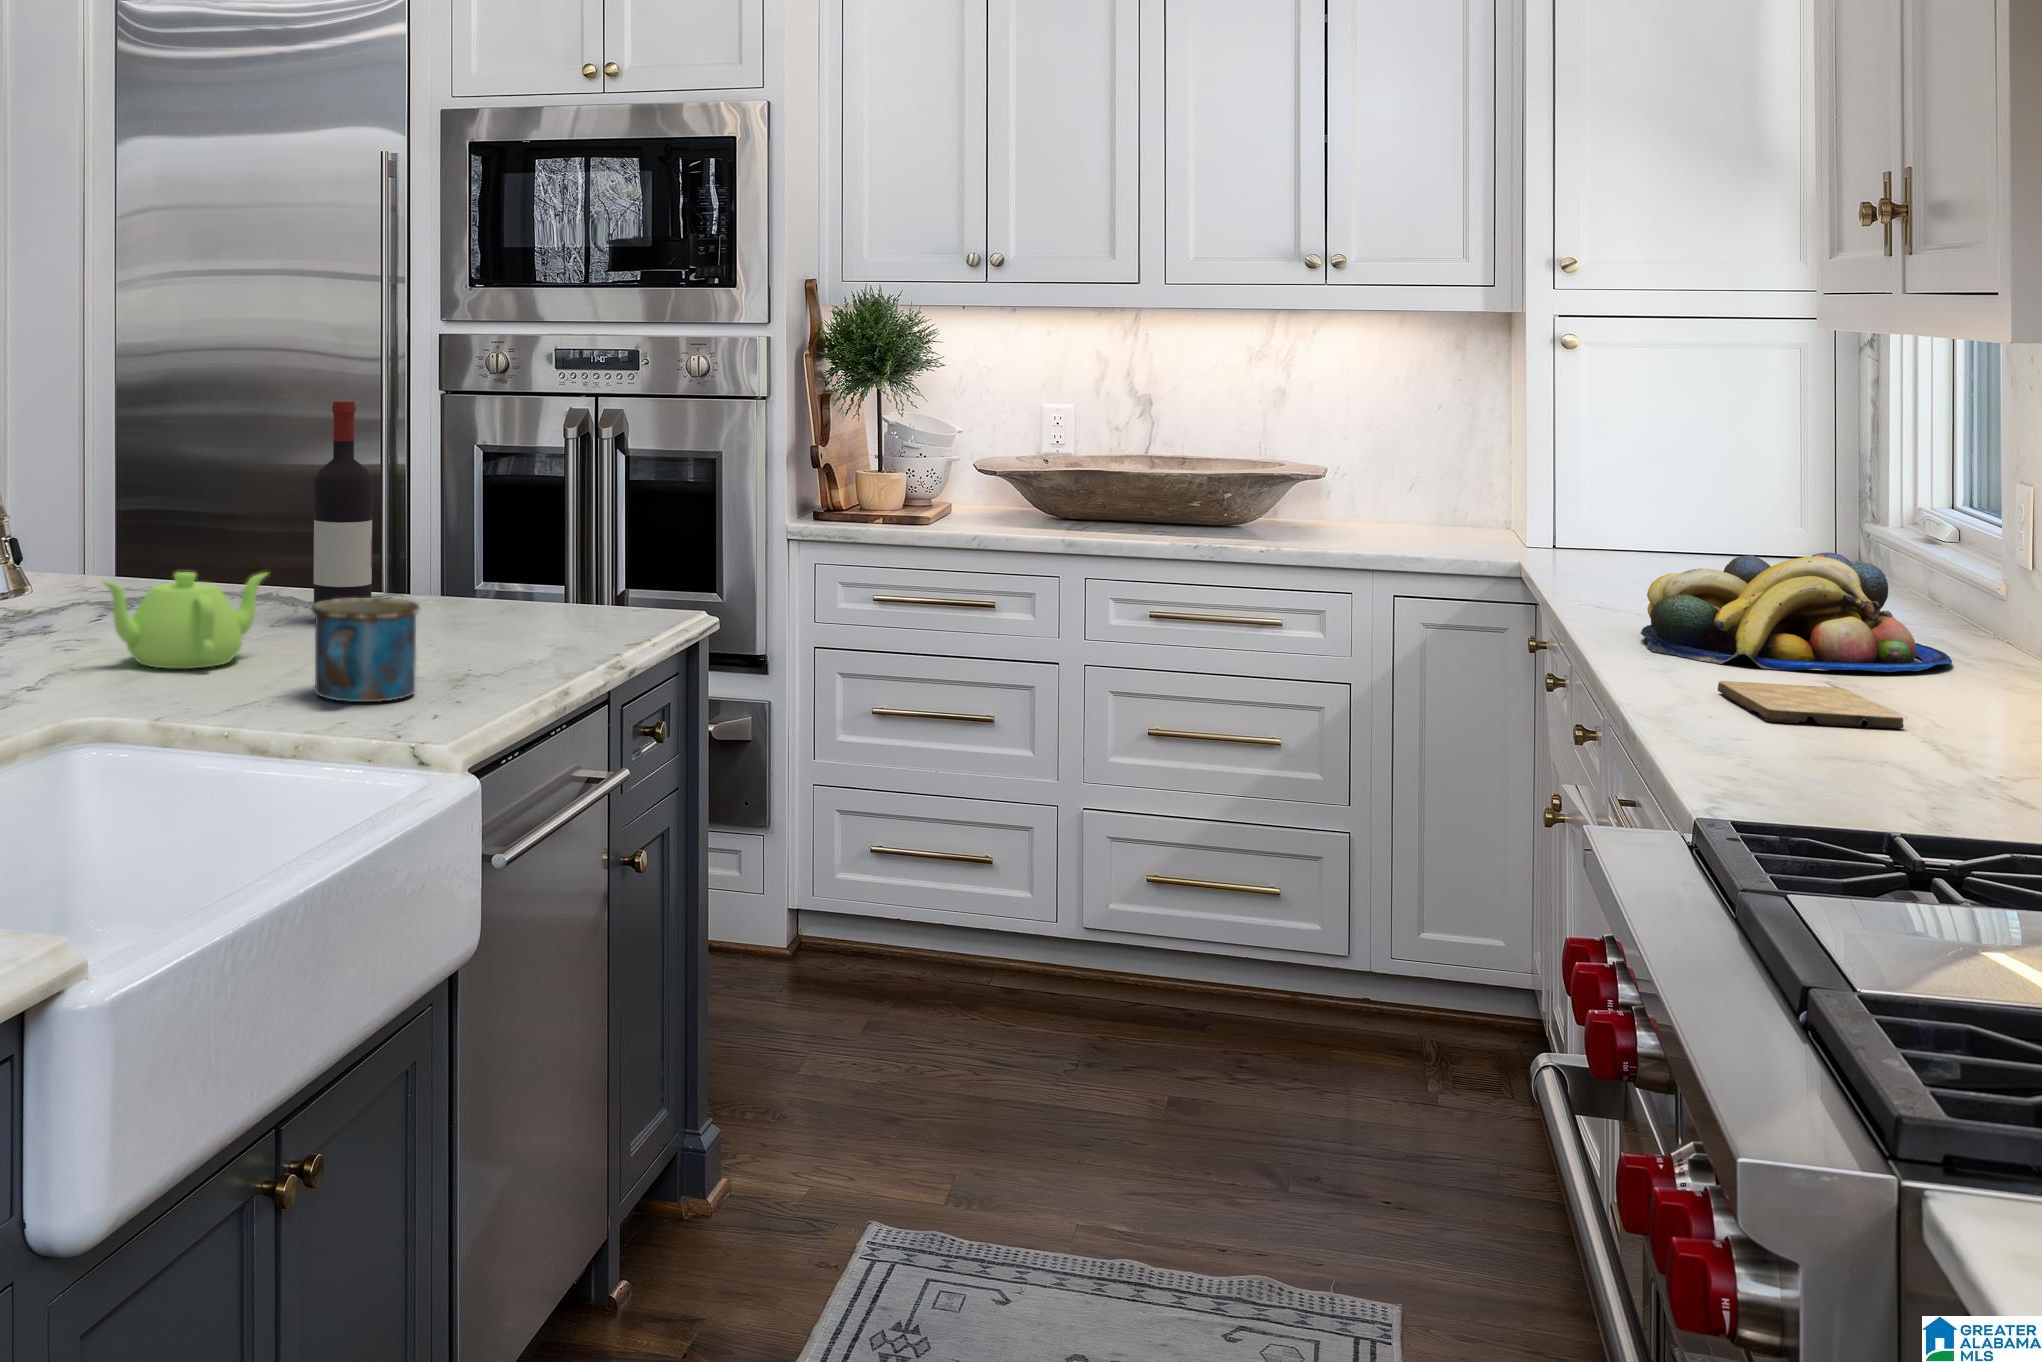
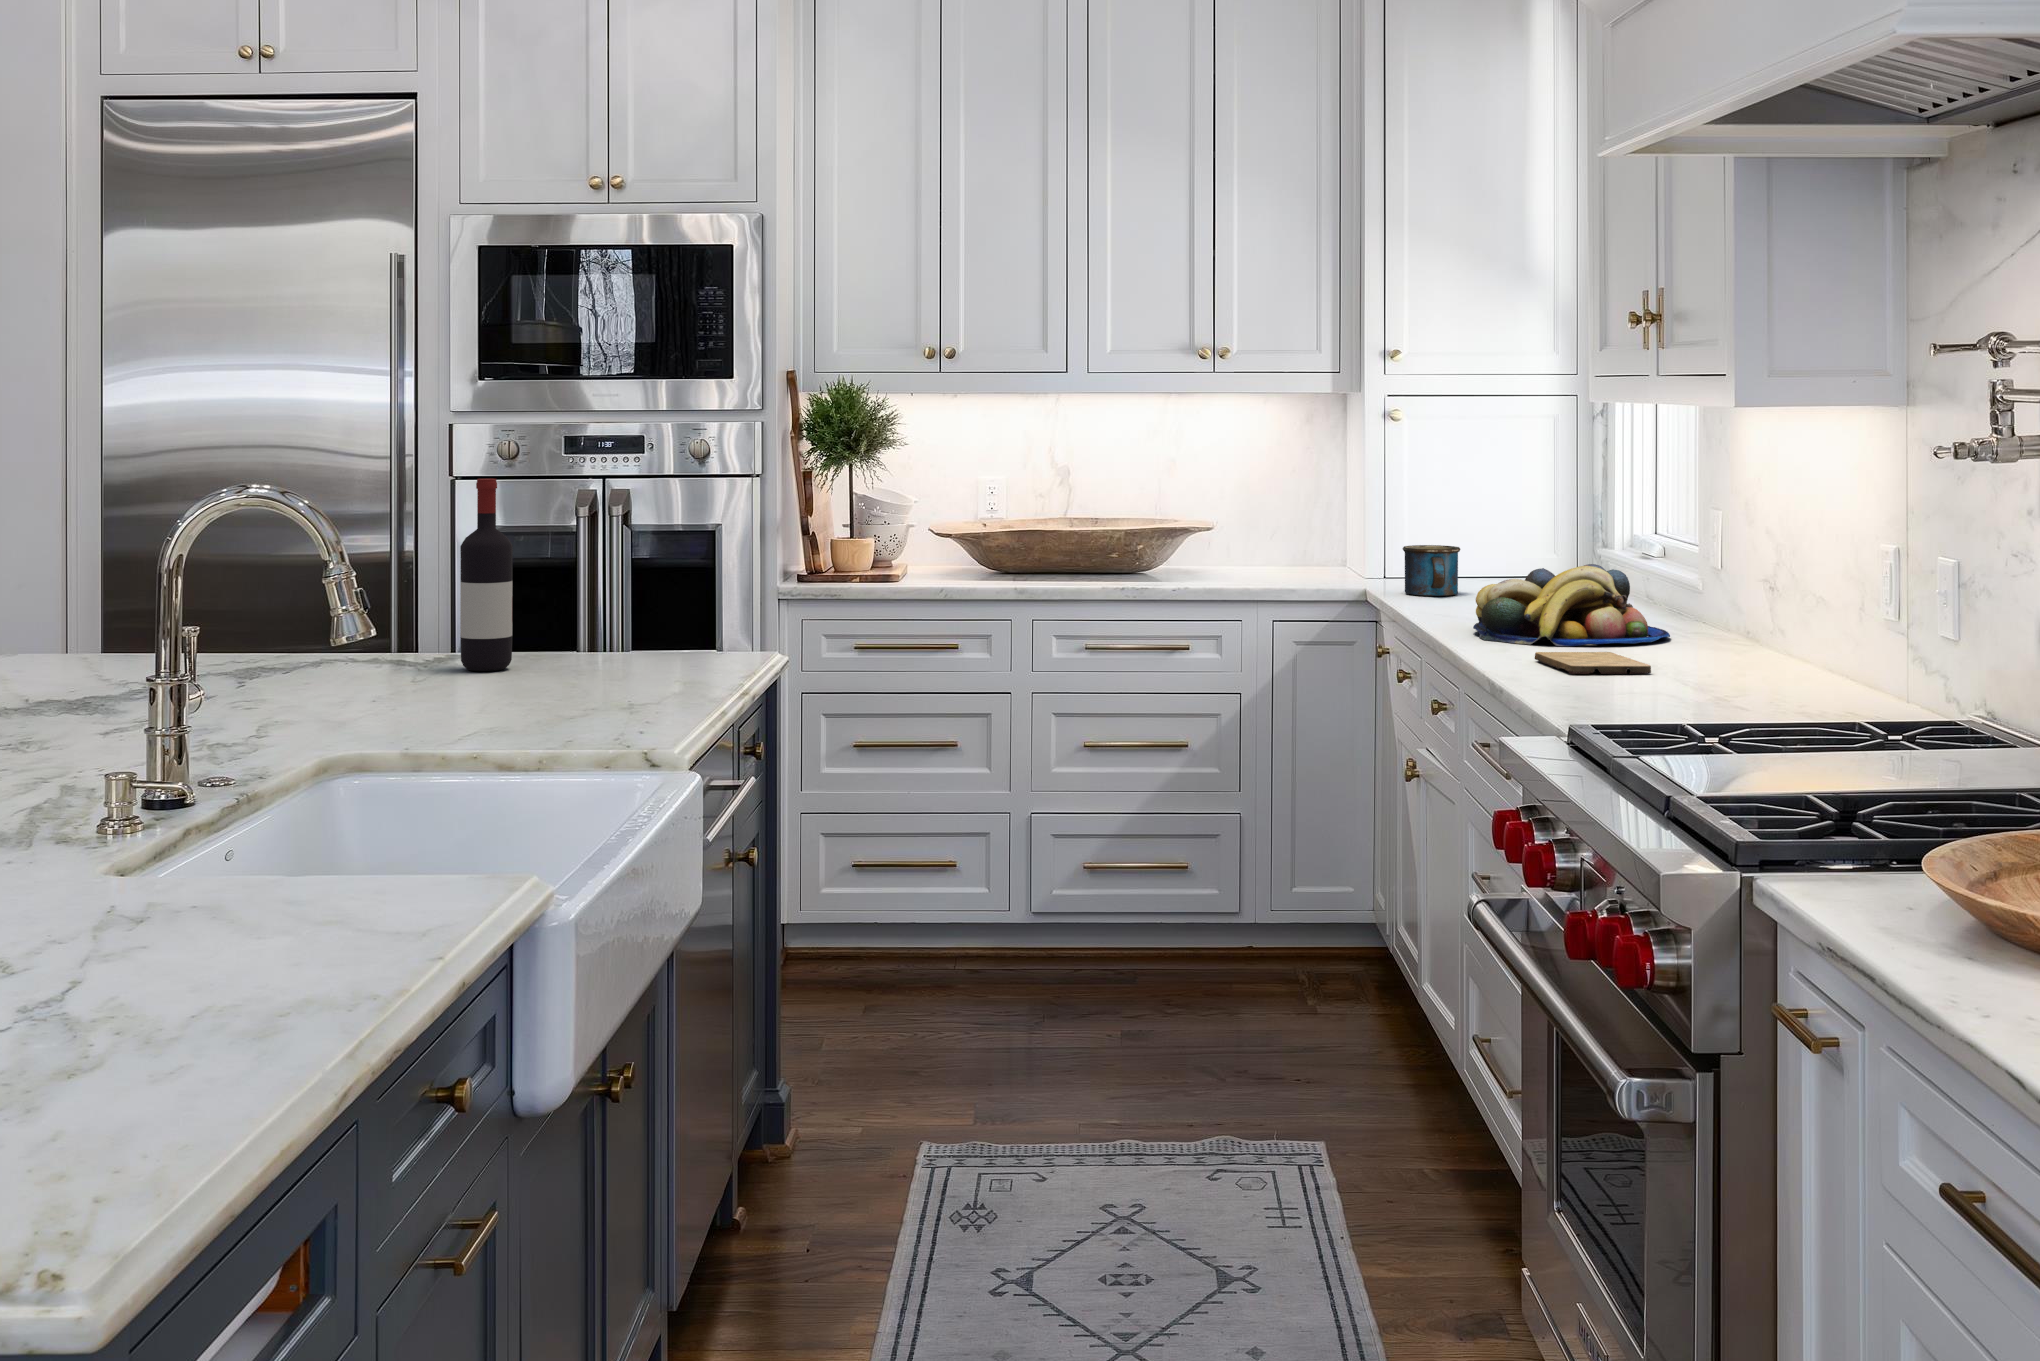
teapot: present [102,572,268,669] -> none [321,624,456,708]
mug: present [311,598,420,702] -> present [1403,545,1460,596]

